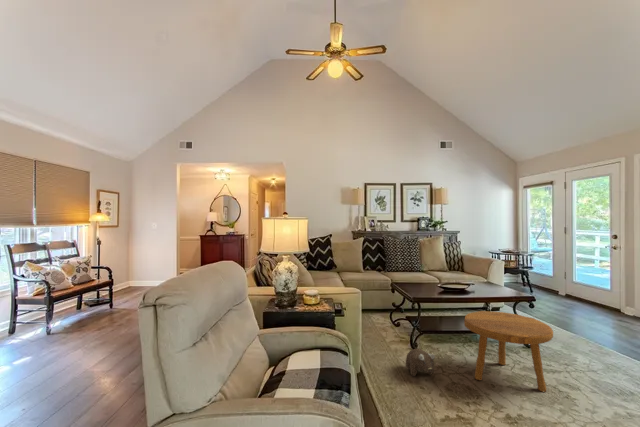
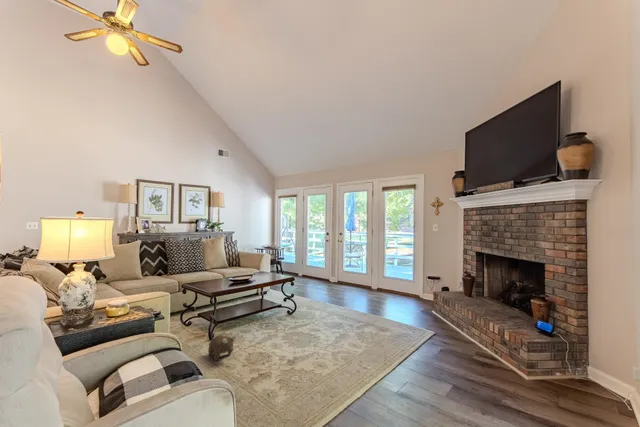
footstool: present [464,311,553,392] -> none [255,291,311,346]

